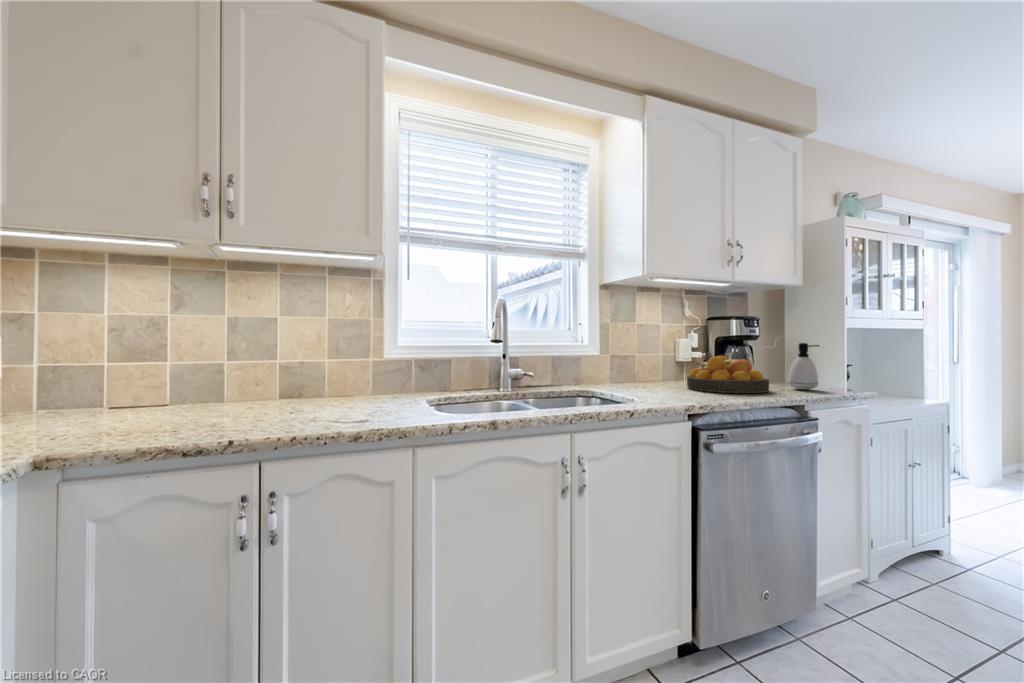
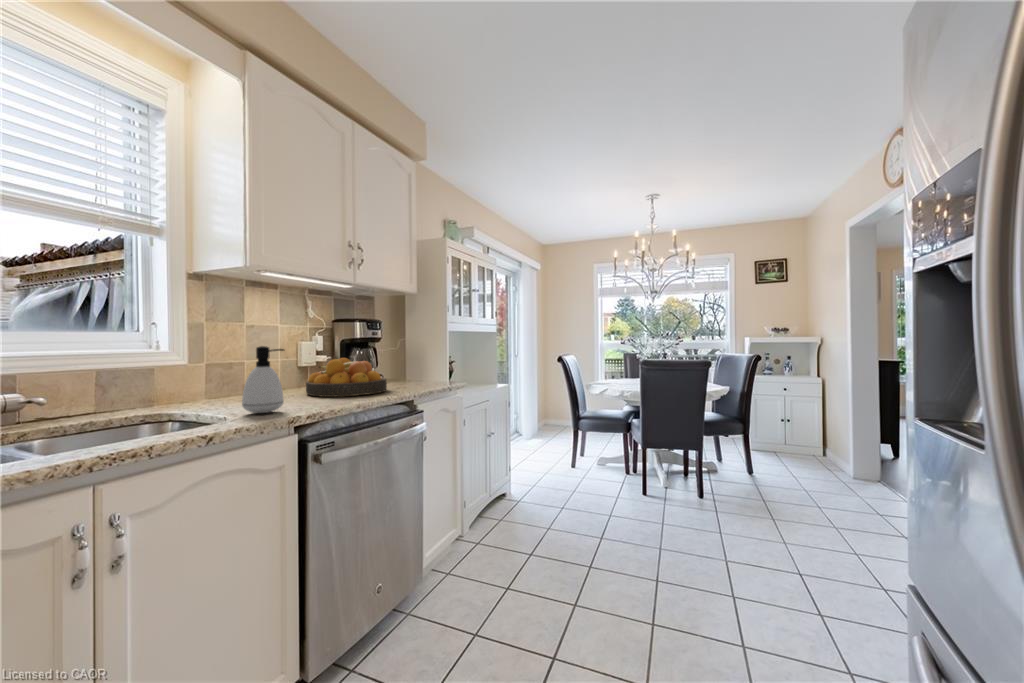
soap dispenser: present [788,343,819,390] -> present [242,346,284,413]

